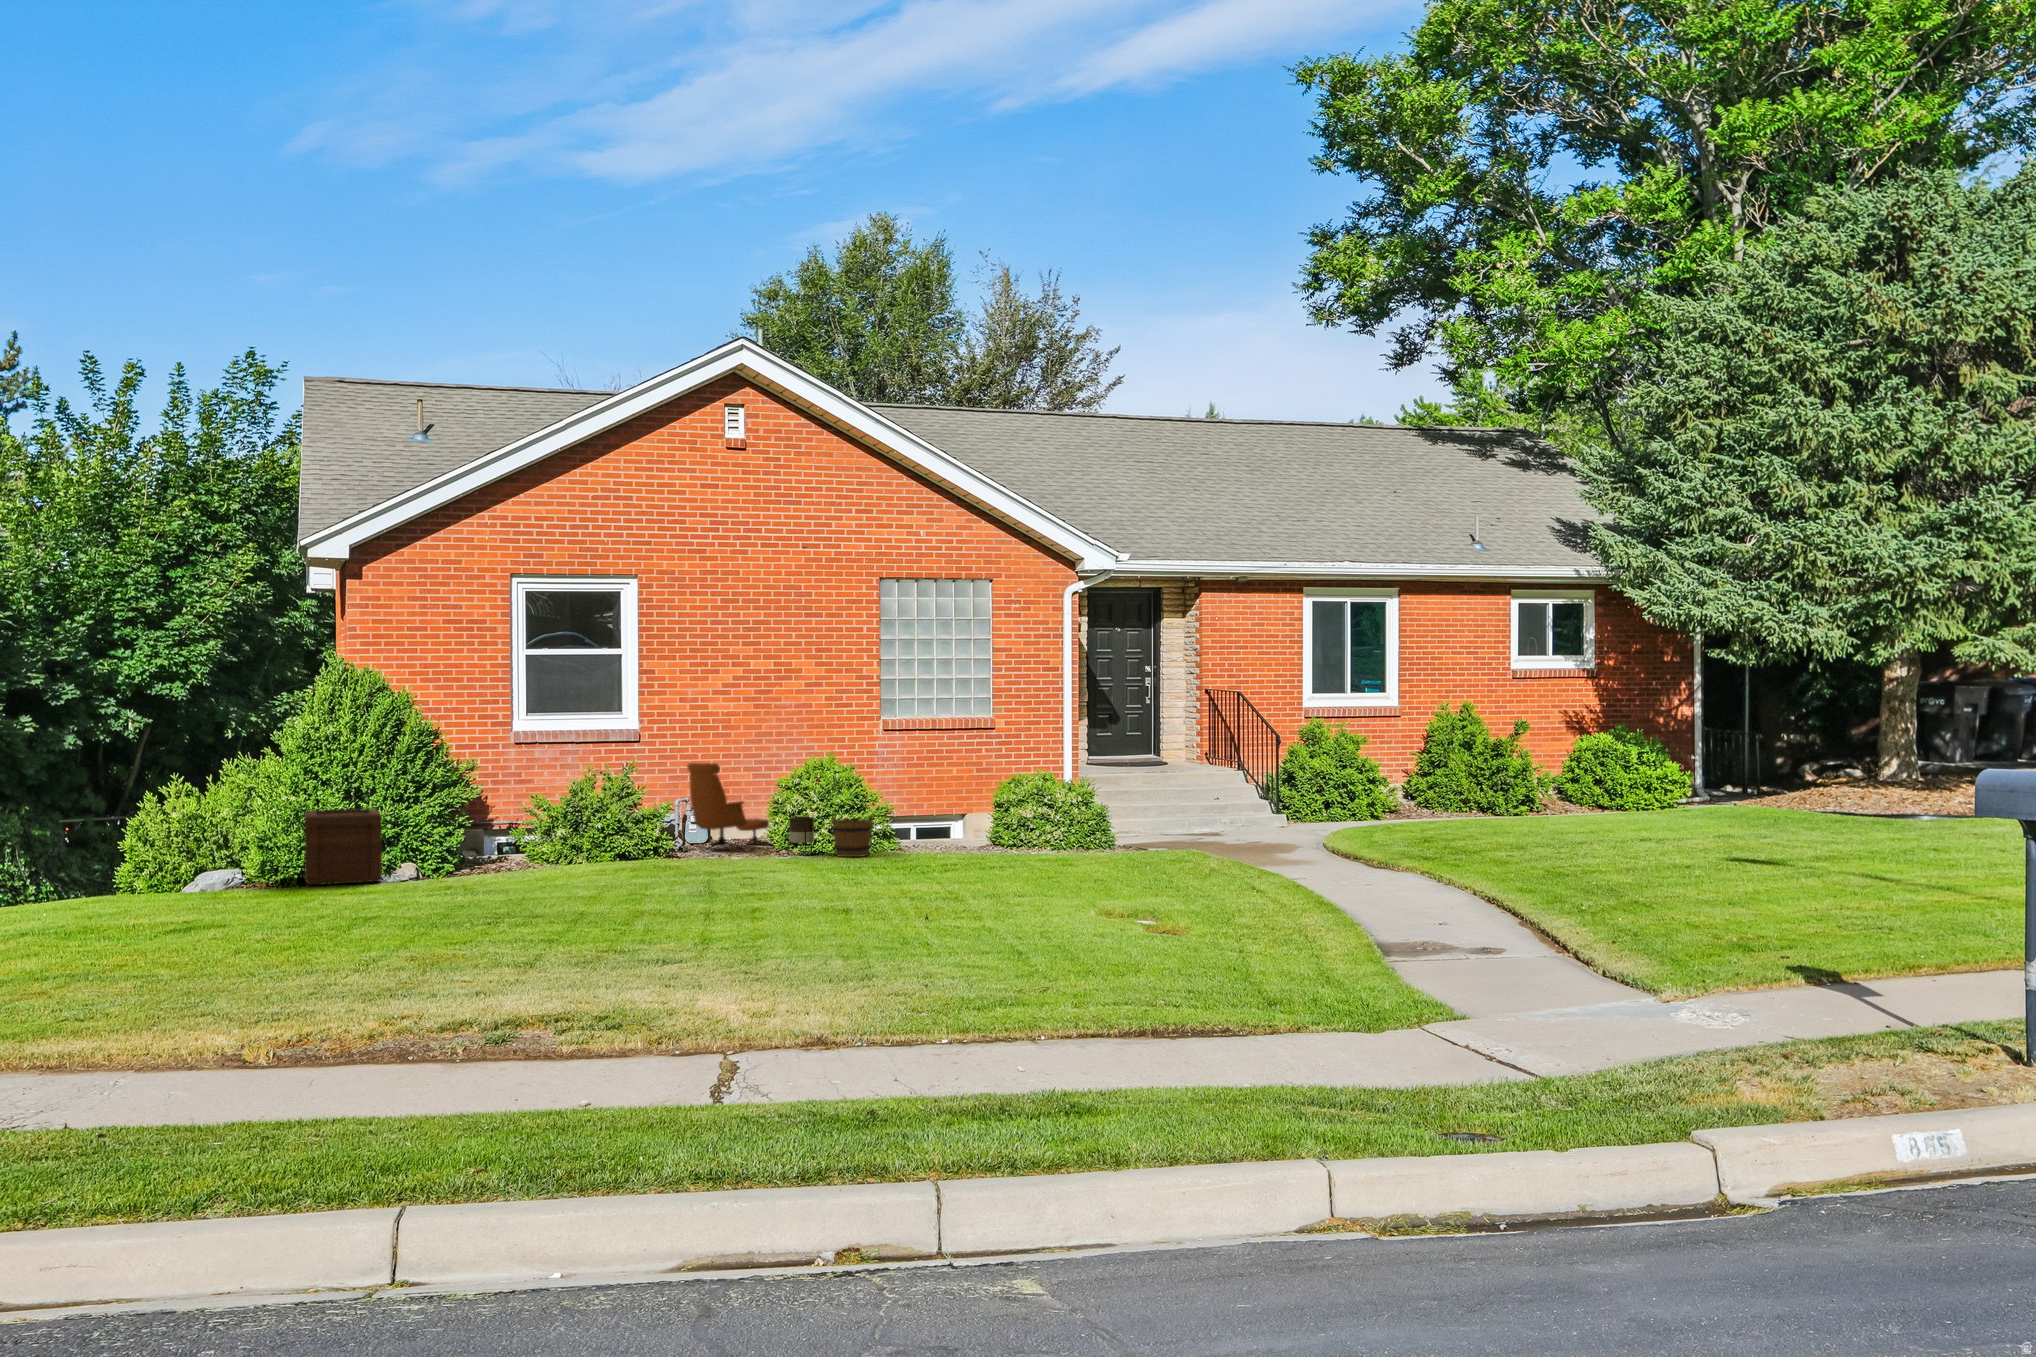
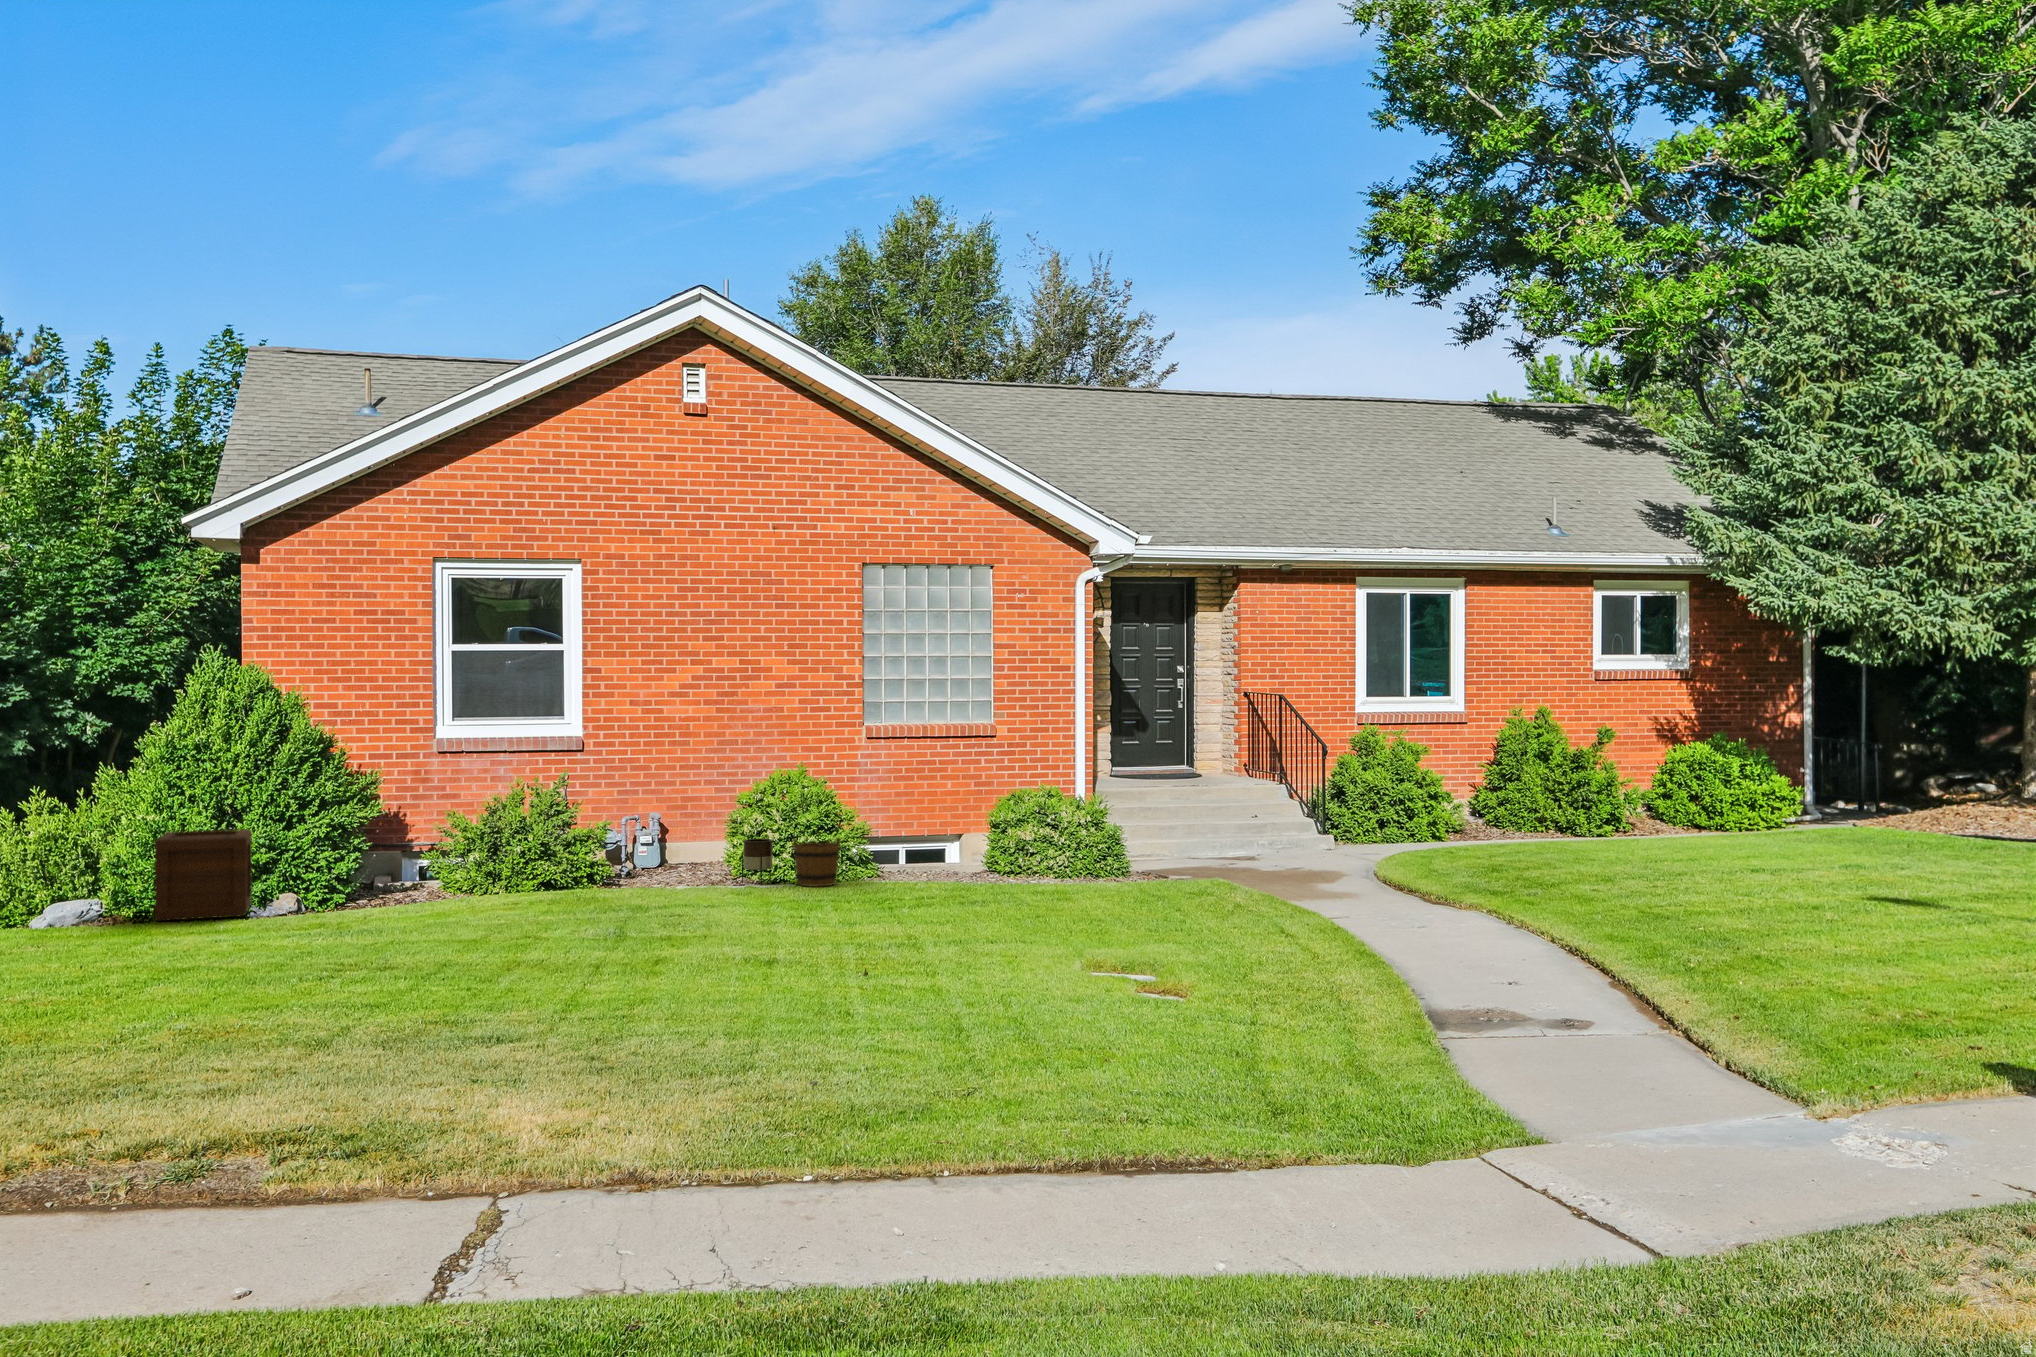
lounge chair: present [687,762,769,849] -> none [629,775,734,878]

